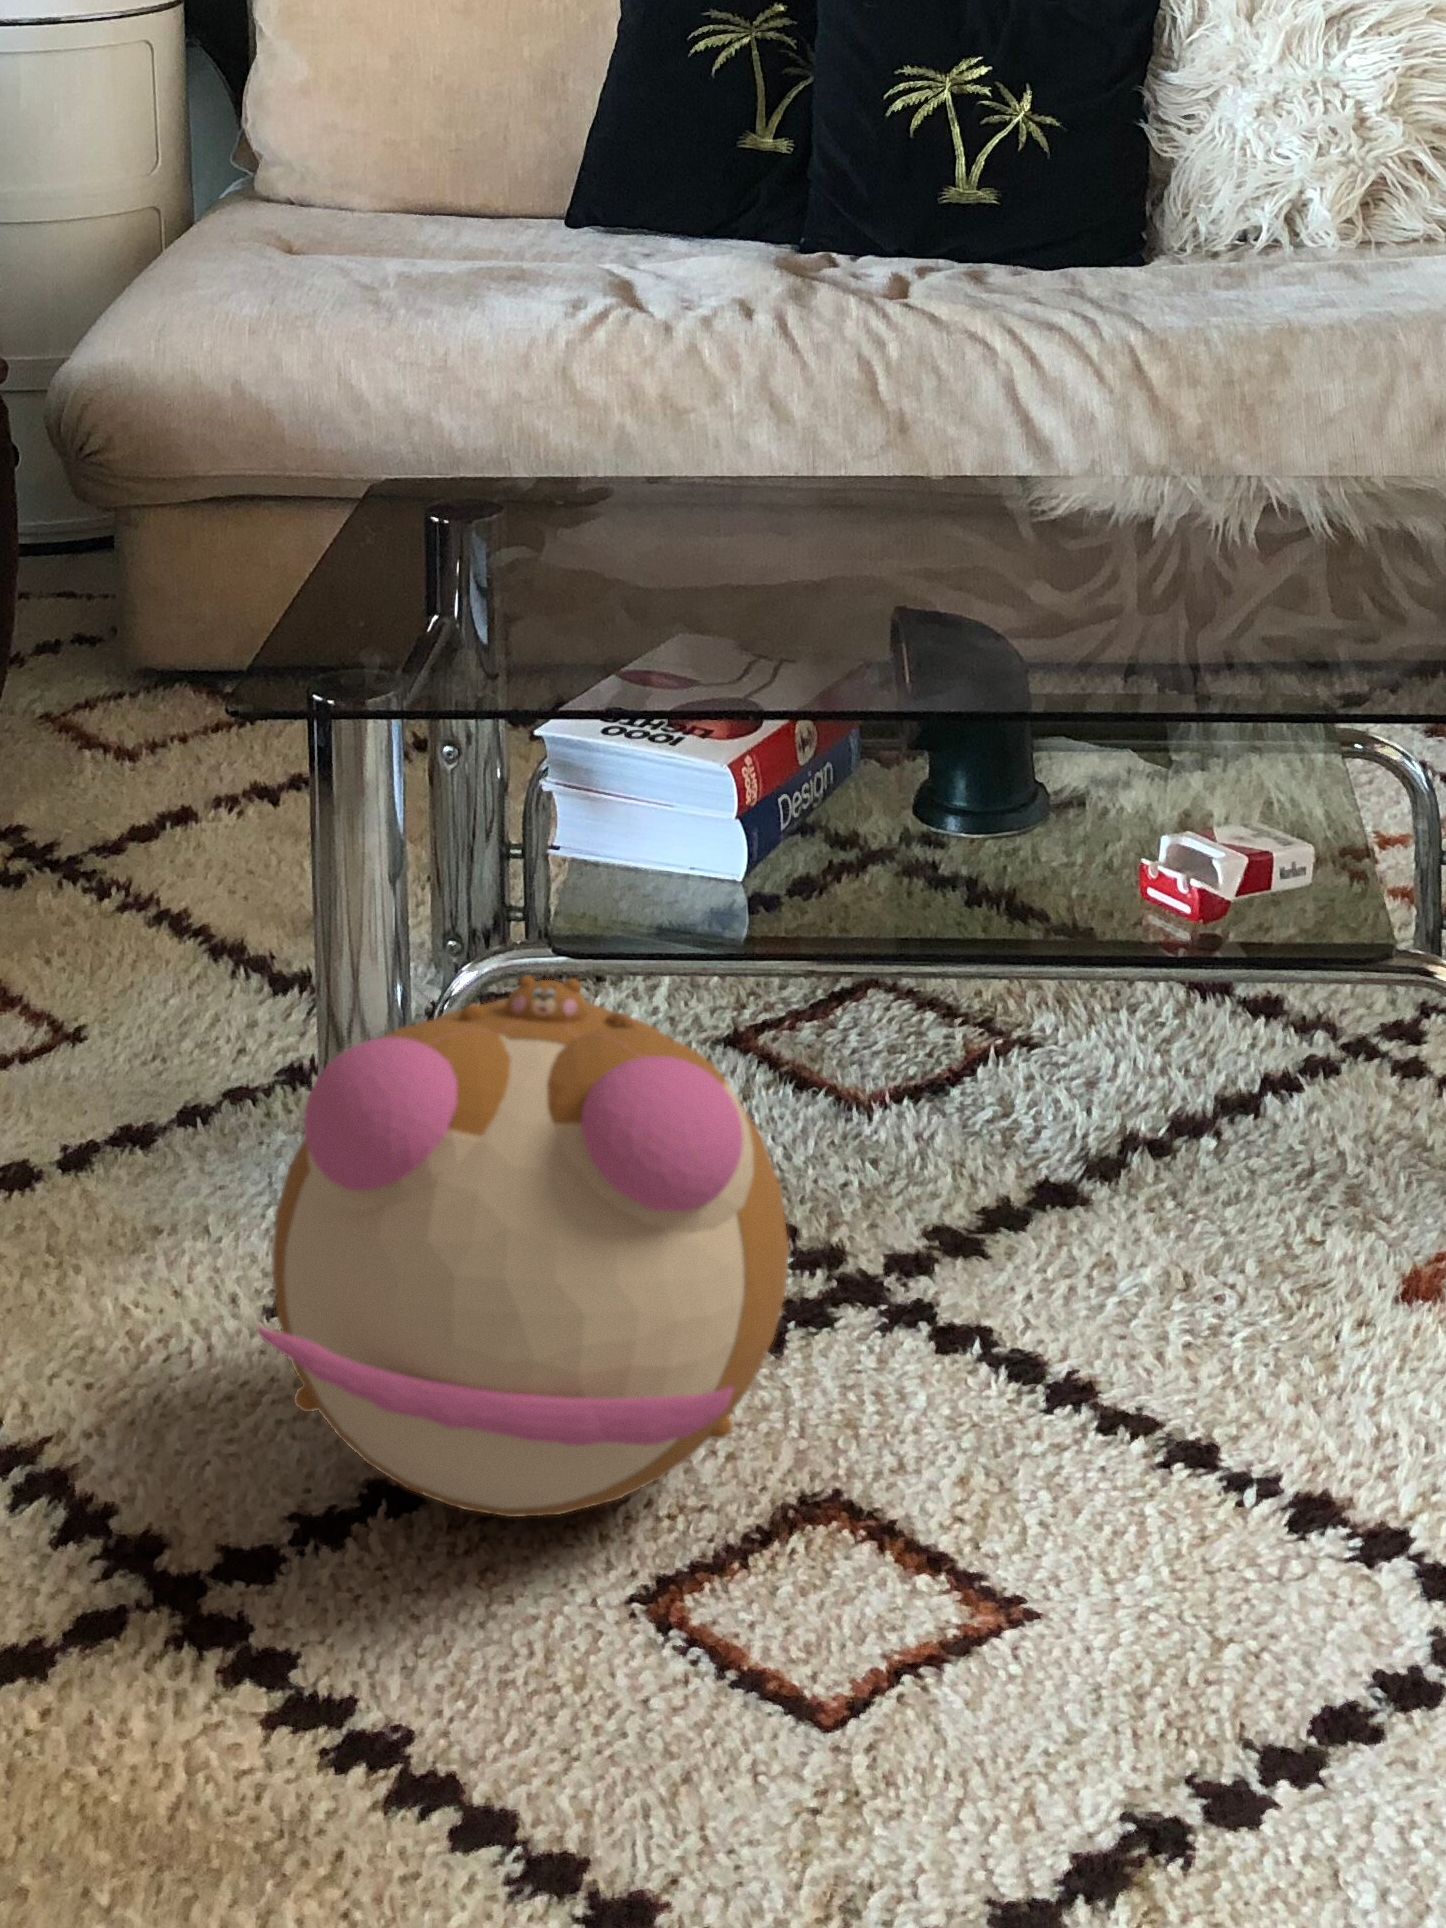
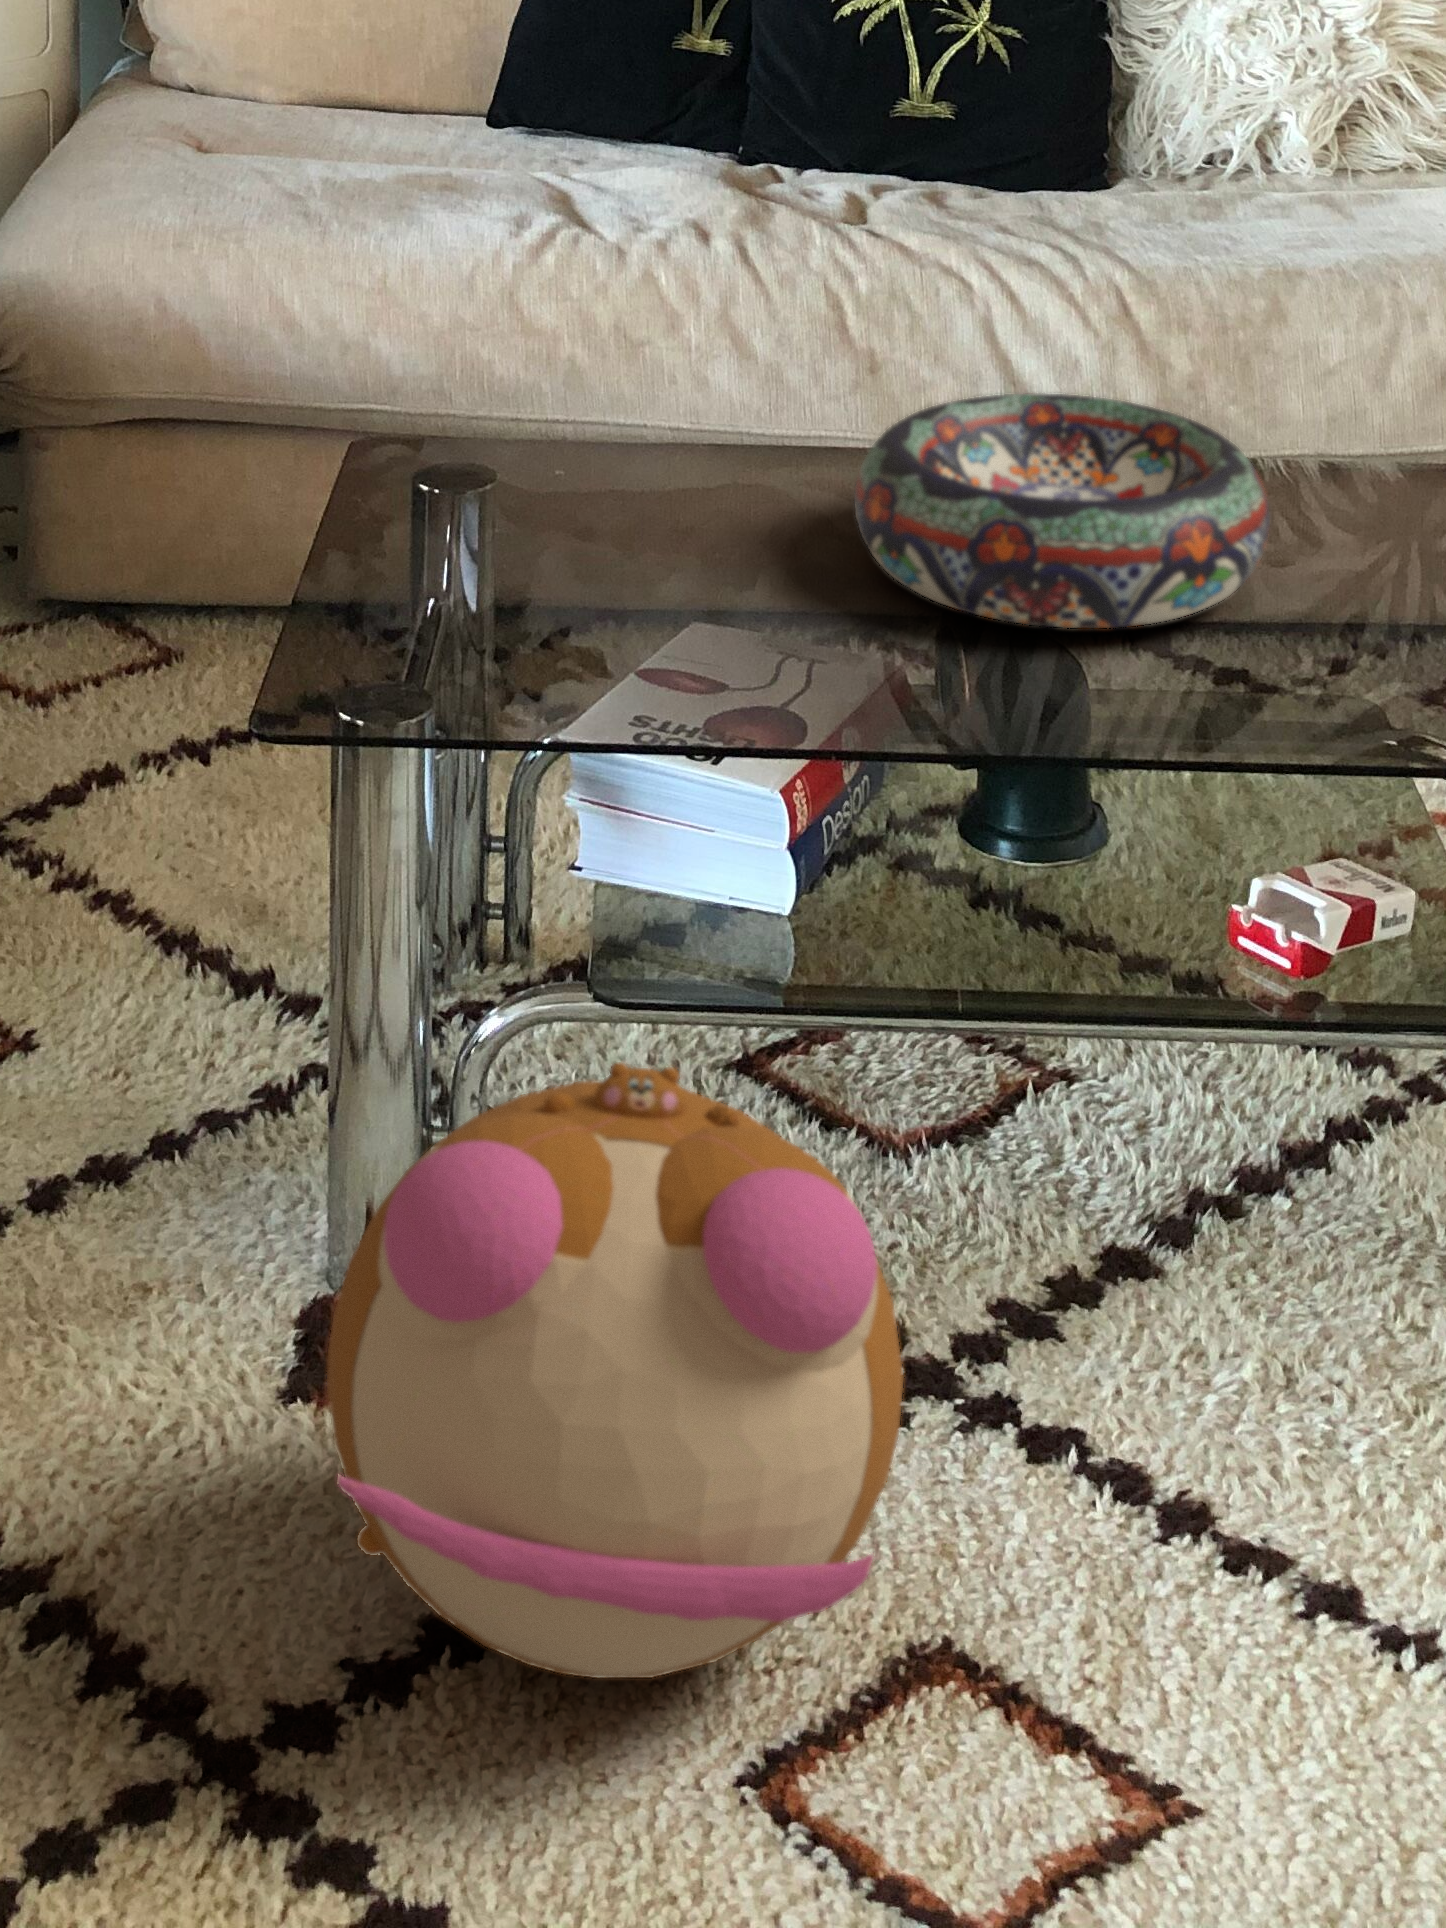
decorative bowl: none [814,420,1193,619] -> present [854,394,1270,628]

